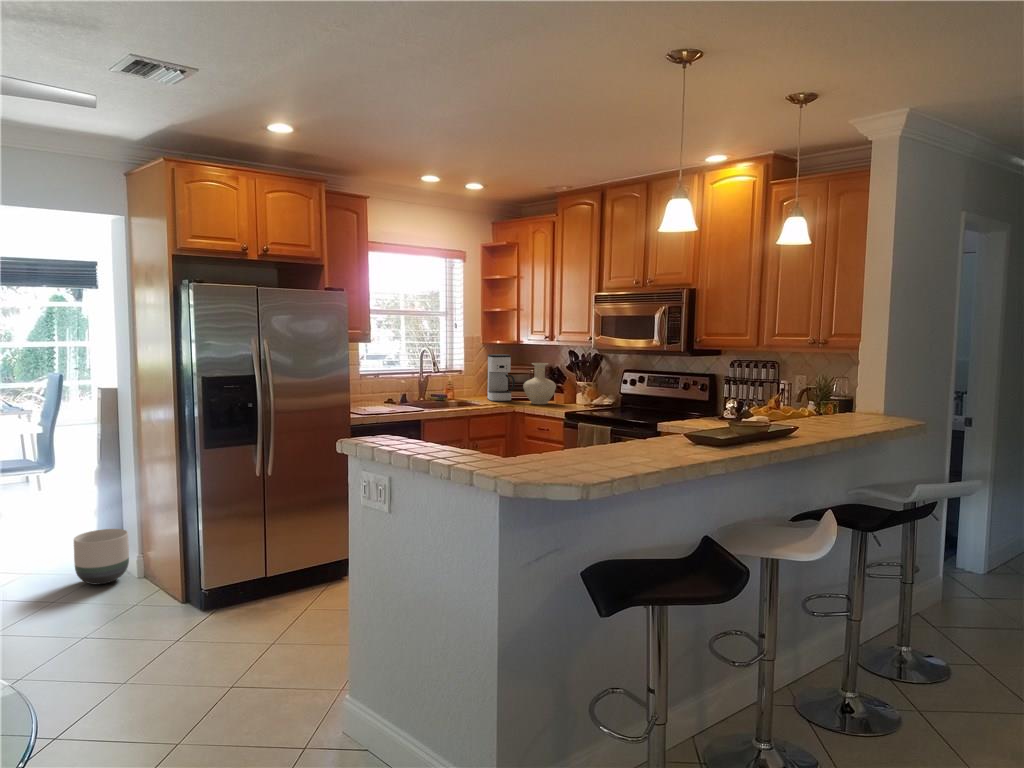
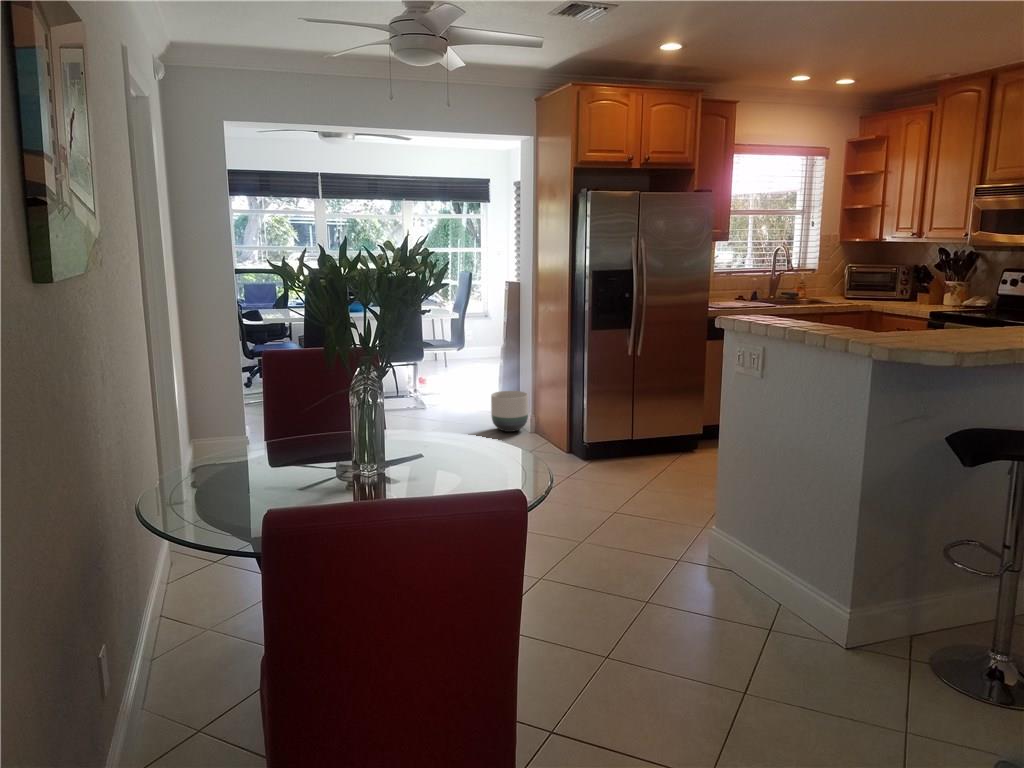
coffee maker: present [487,354,515,401] -> none [841,253,873,301]
vase: present [523,363,556,404] -> none [882,262,921,304]

